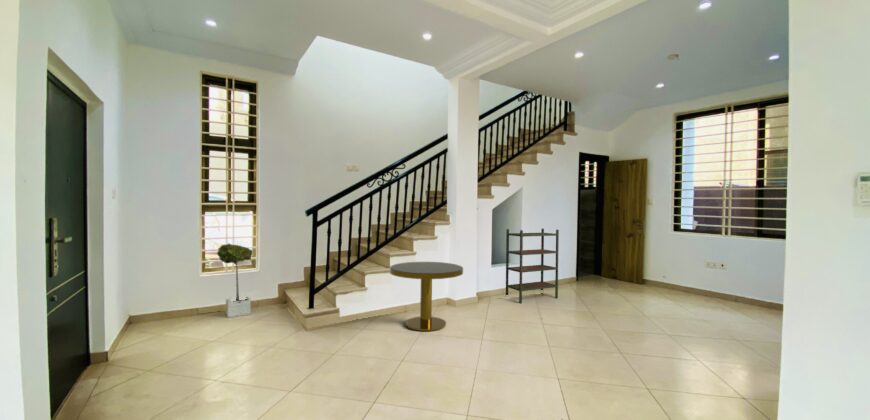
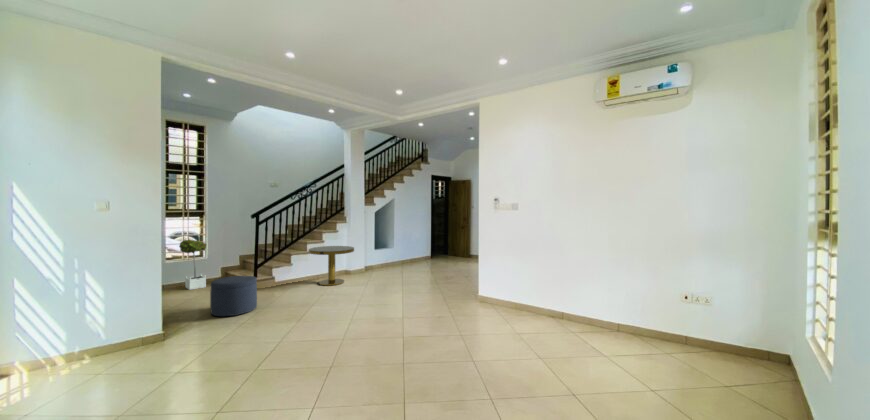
bookshelf: present [506,229,559,303] -> none [384,223,416,269]
ottoman: none [215,313,295,394] -> present [210,276,257,316]

